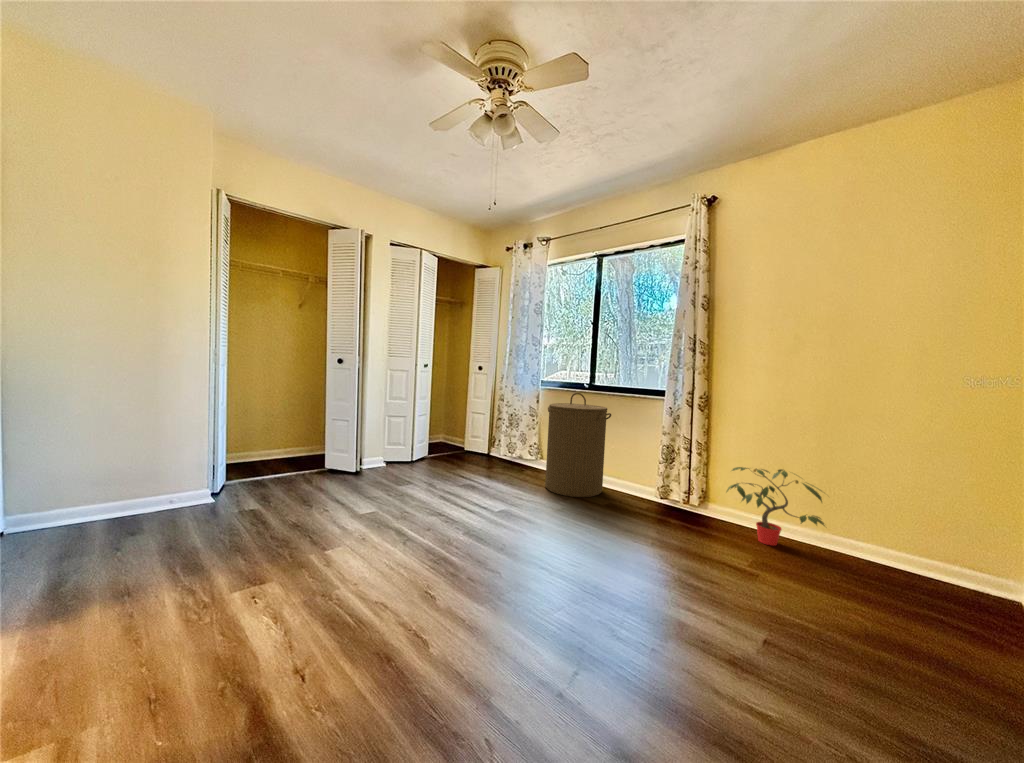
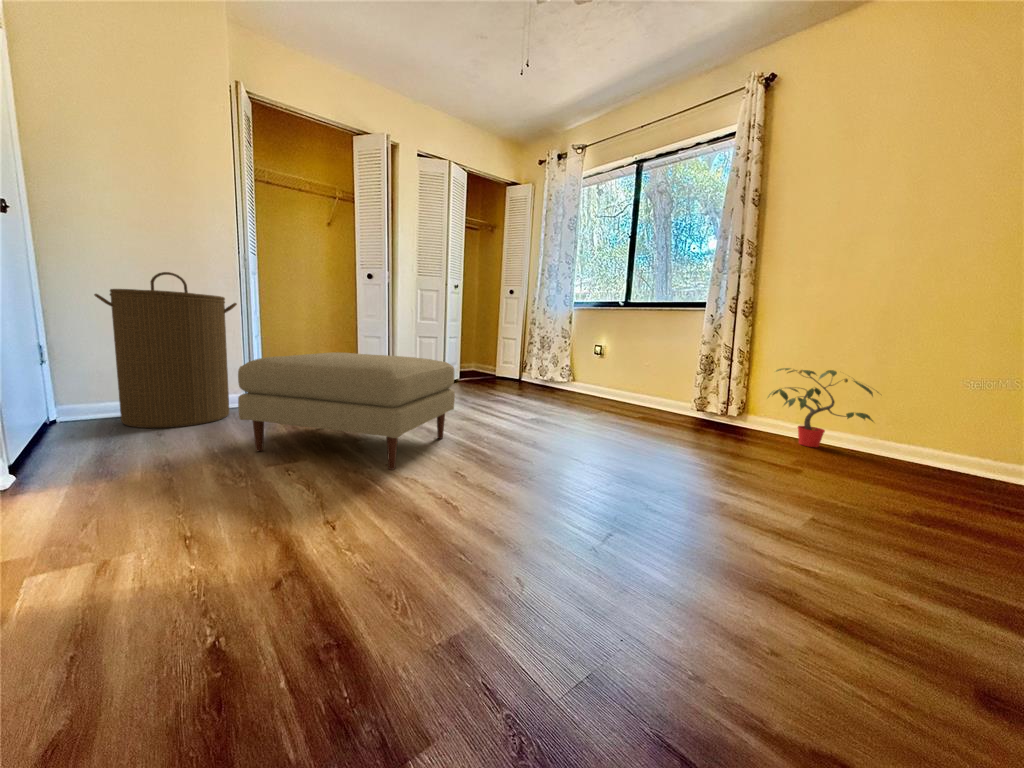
laundry hamper: present [545,393,611,497] -> present [94,272,237,428]
ottoman: none [184,463,419,611] -> present [238,352,455,470]

